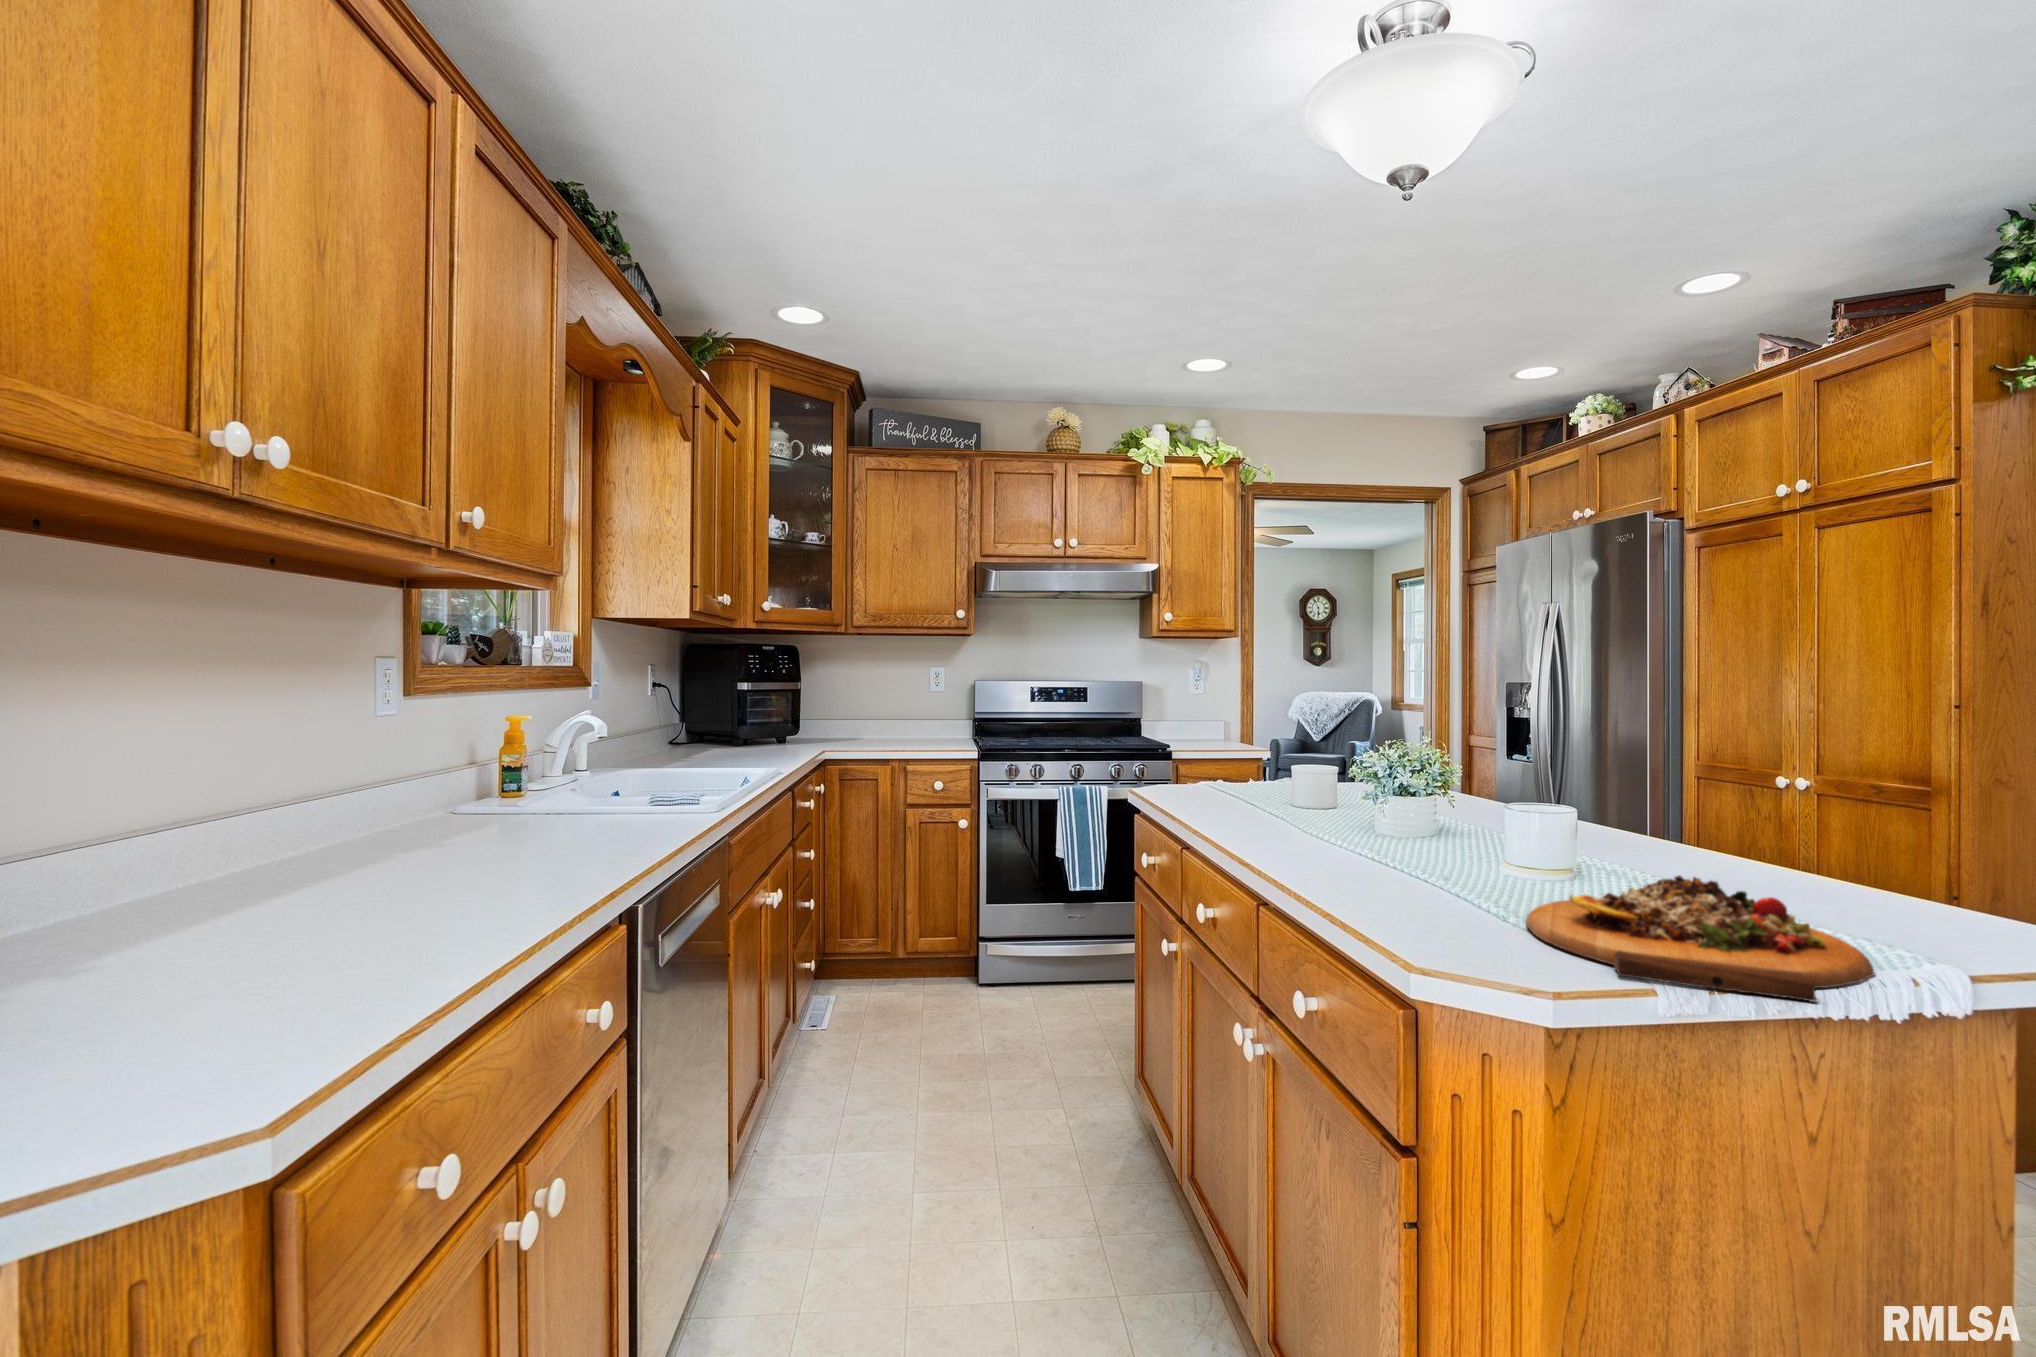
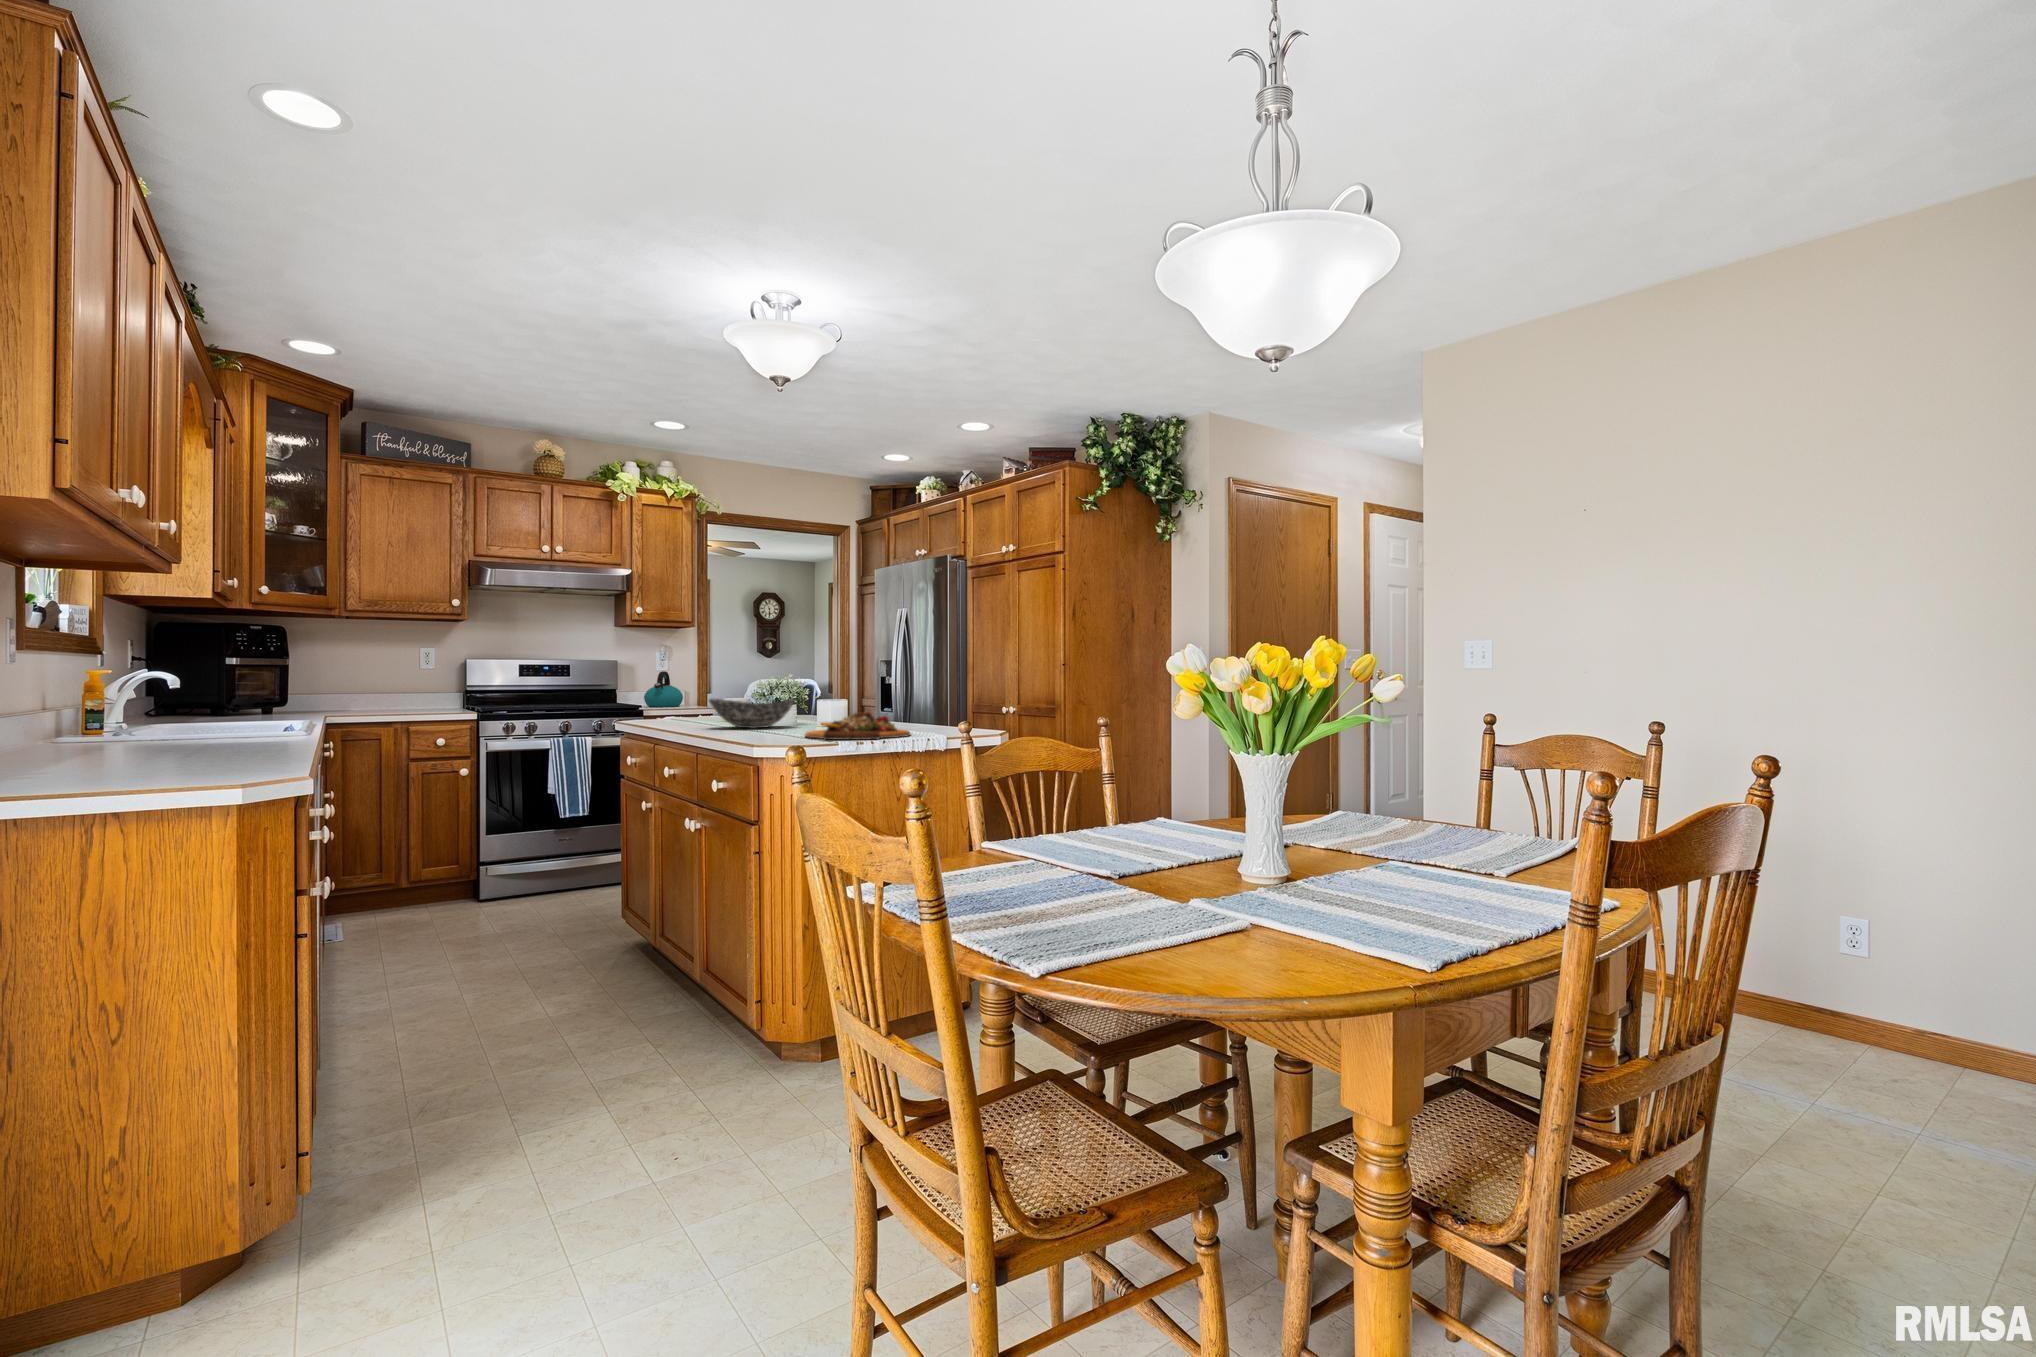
kettle: none [1175,694,1223,740] -> present [644,671,683,707]
bowl: none [1274,778,1450,844] -> present [709,699,796,728]

